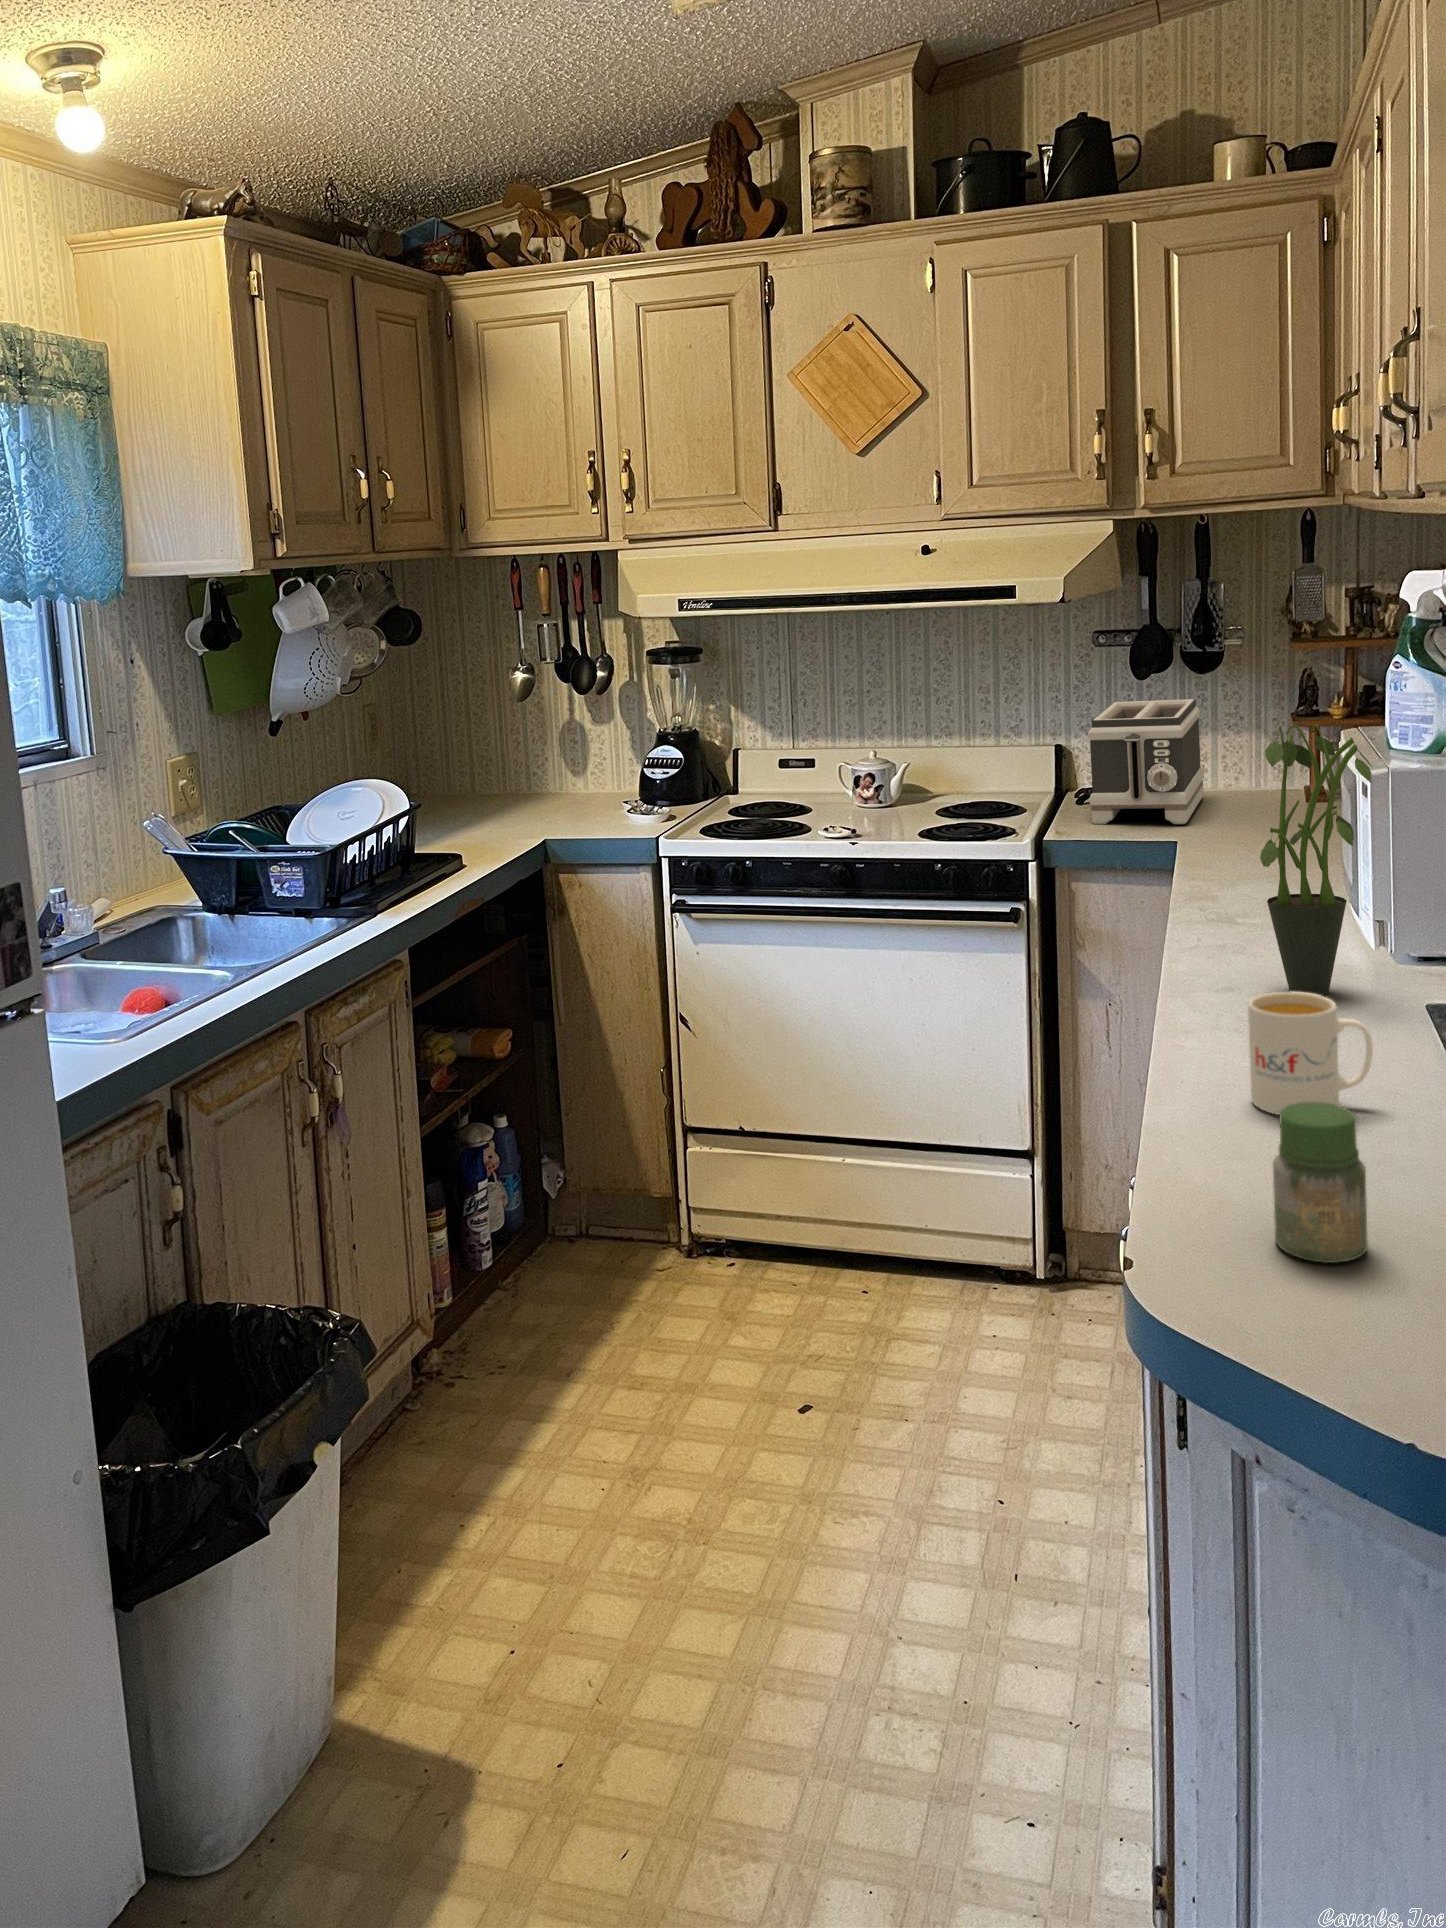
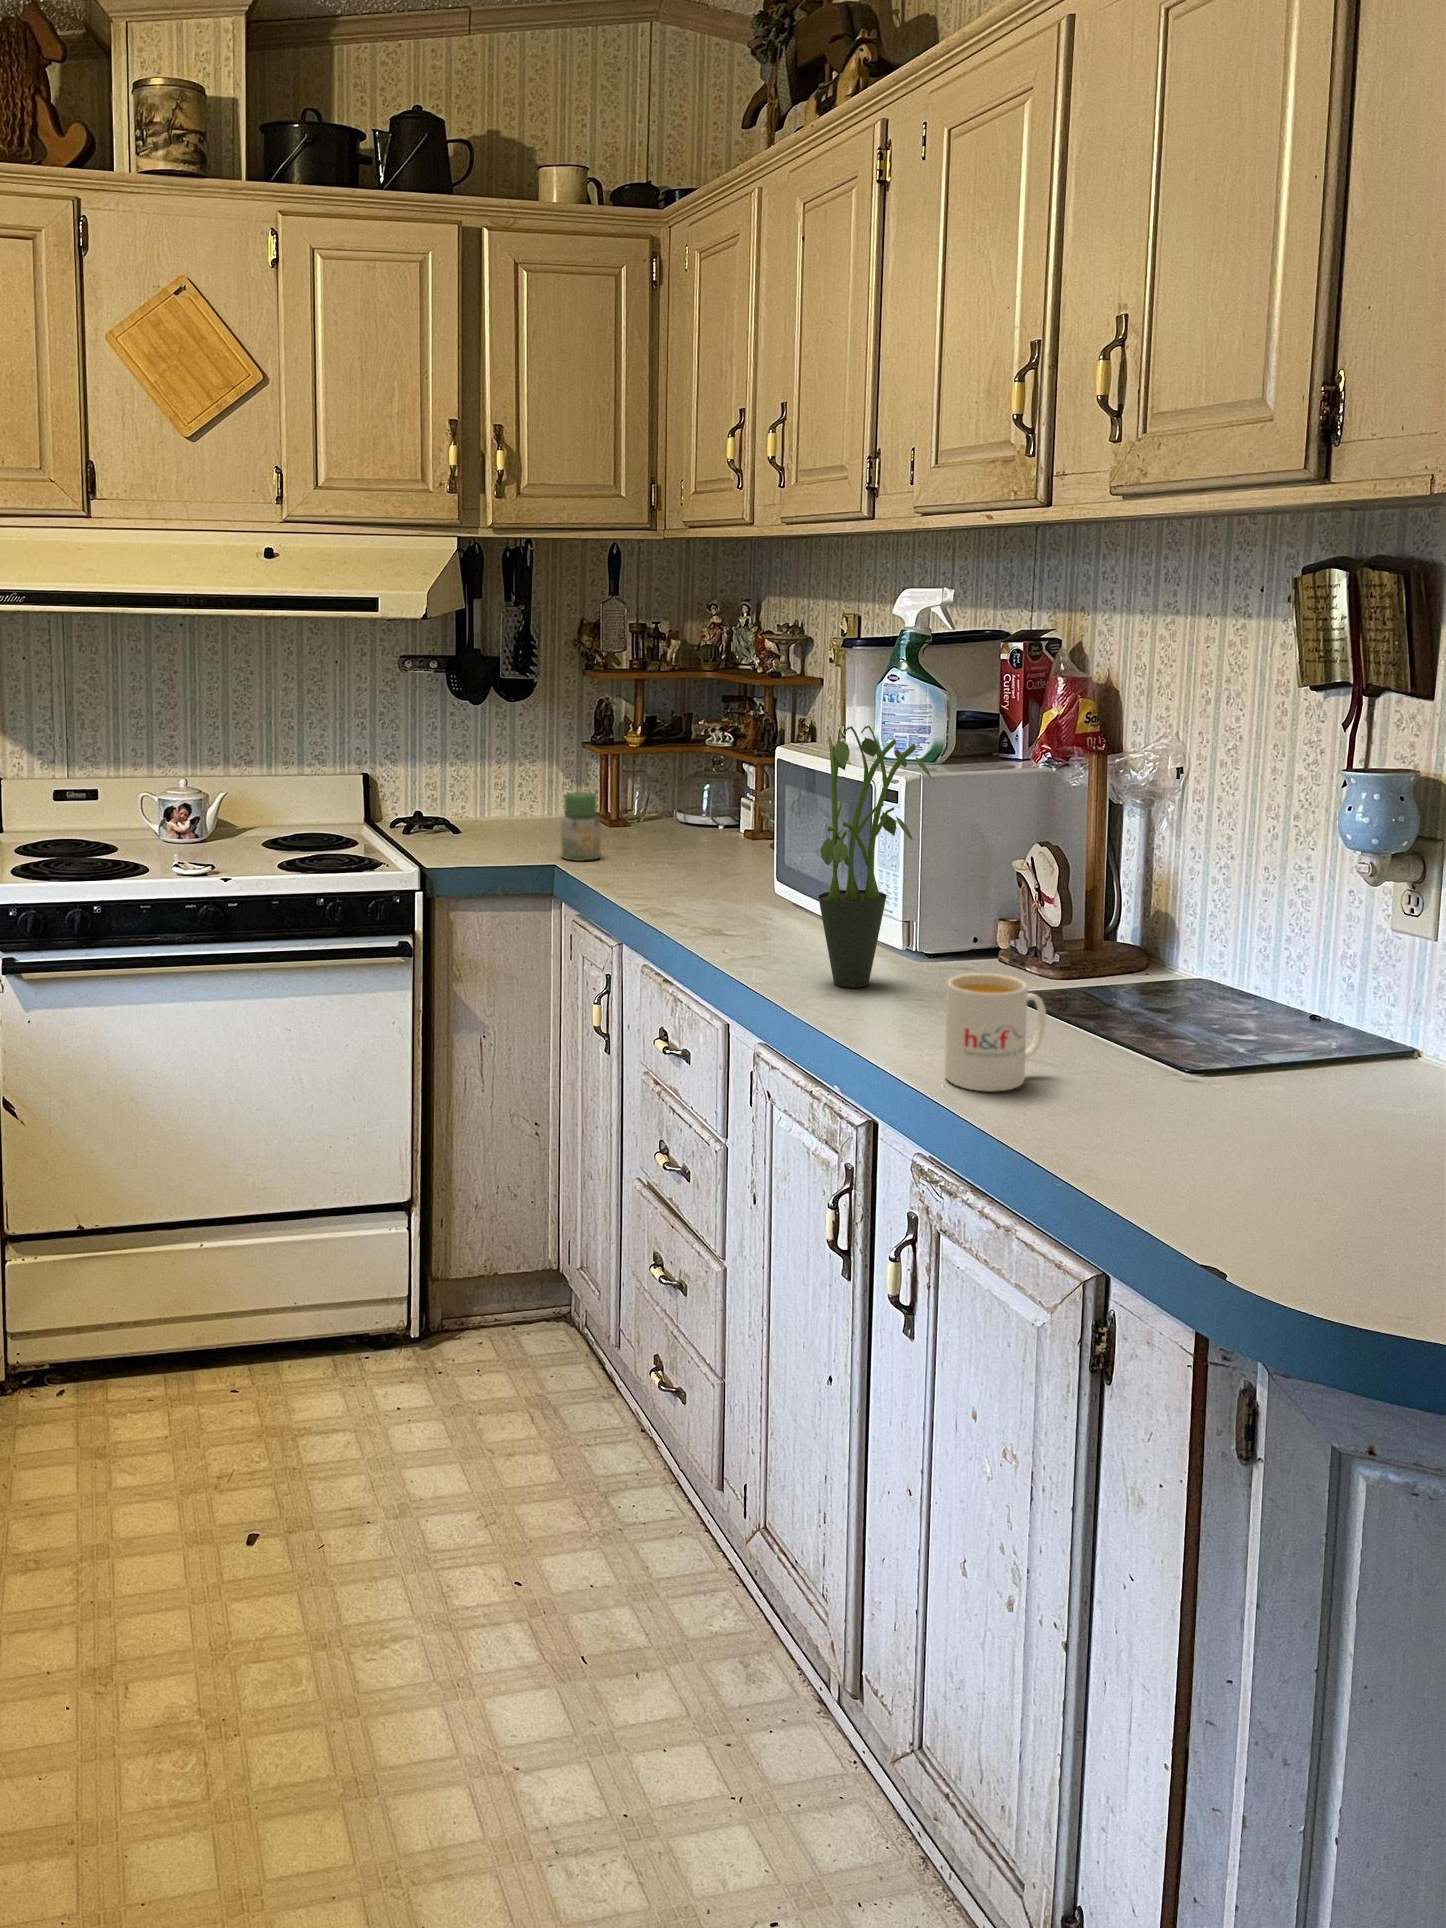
toaster: present [1088,699,1204,824] -> none [427,722,535,849]
jar: present [1273,1102,1368,1263] -> present [561,792,600,861]

